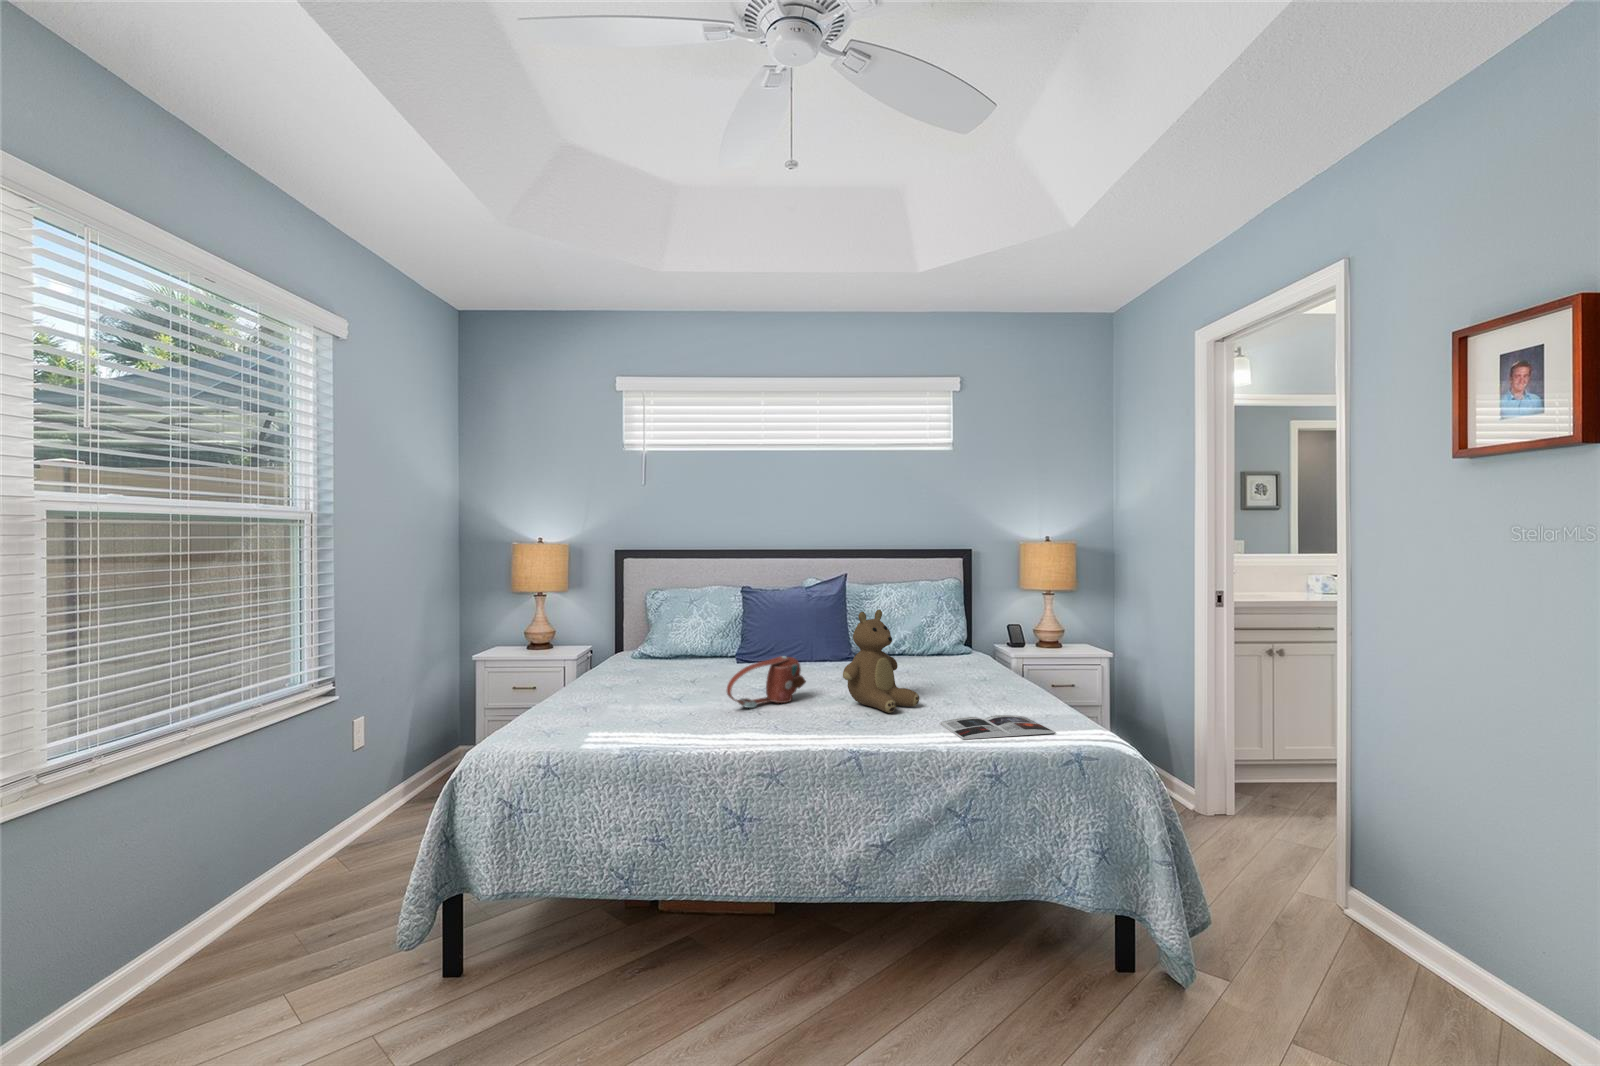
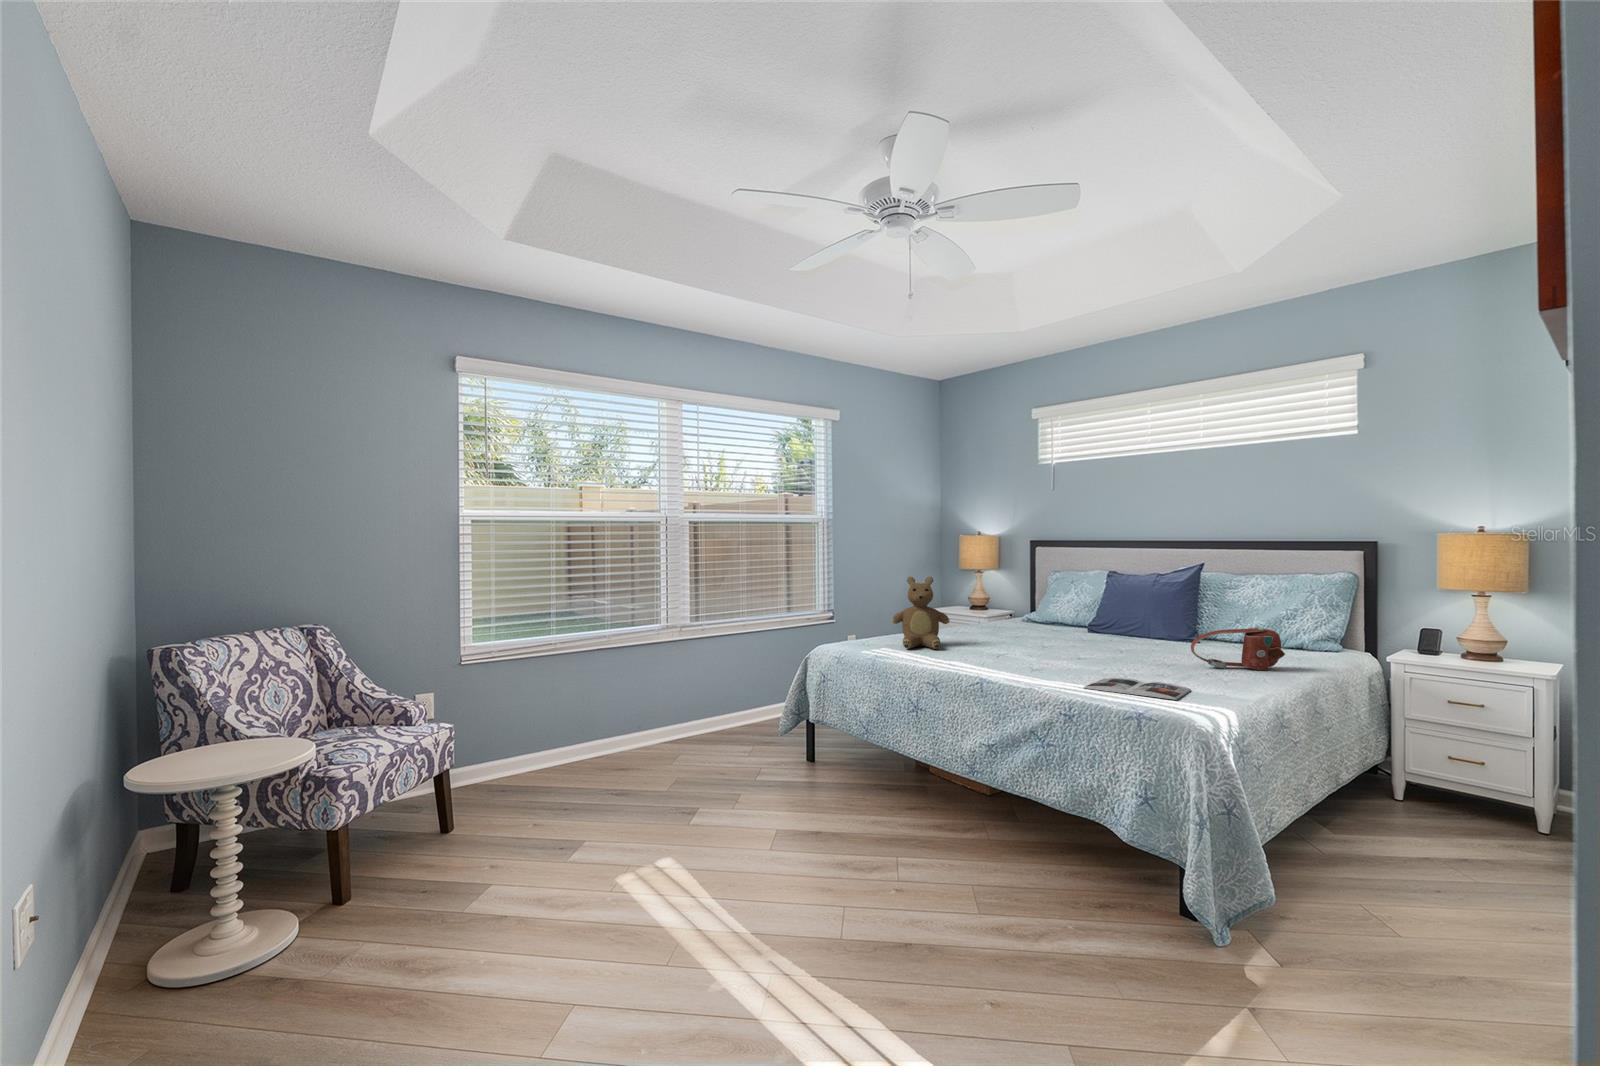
teddy bear: present [843,610,919,713] -> present [892,577,950,649]
handbag: present [727,656,806,708] -> present [1191,628,1285,670]

